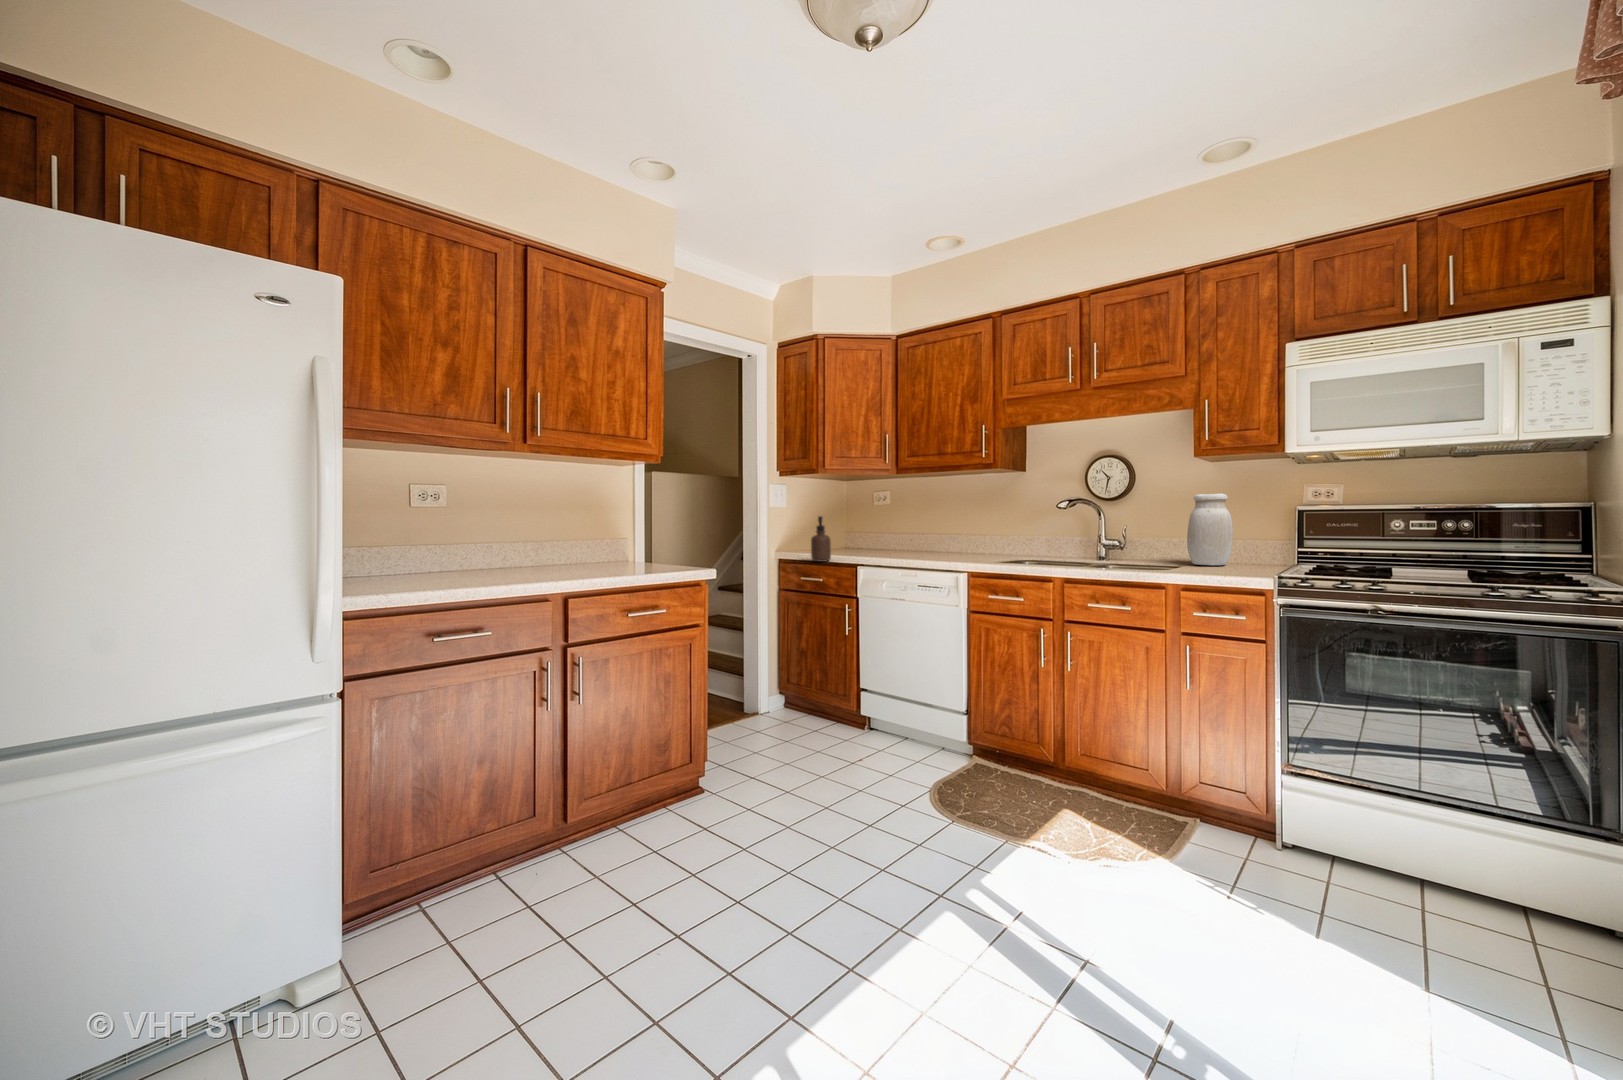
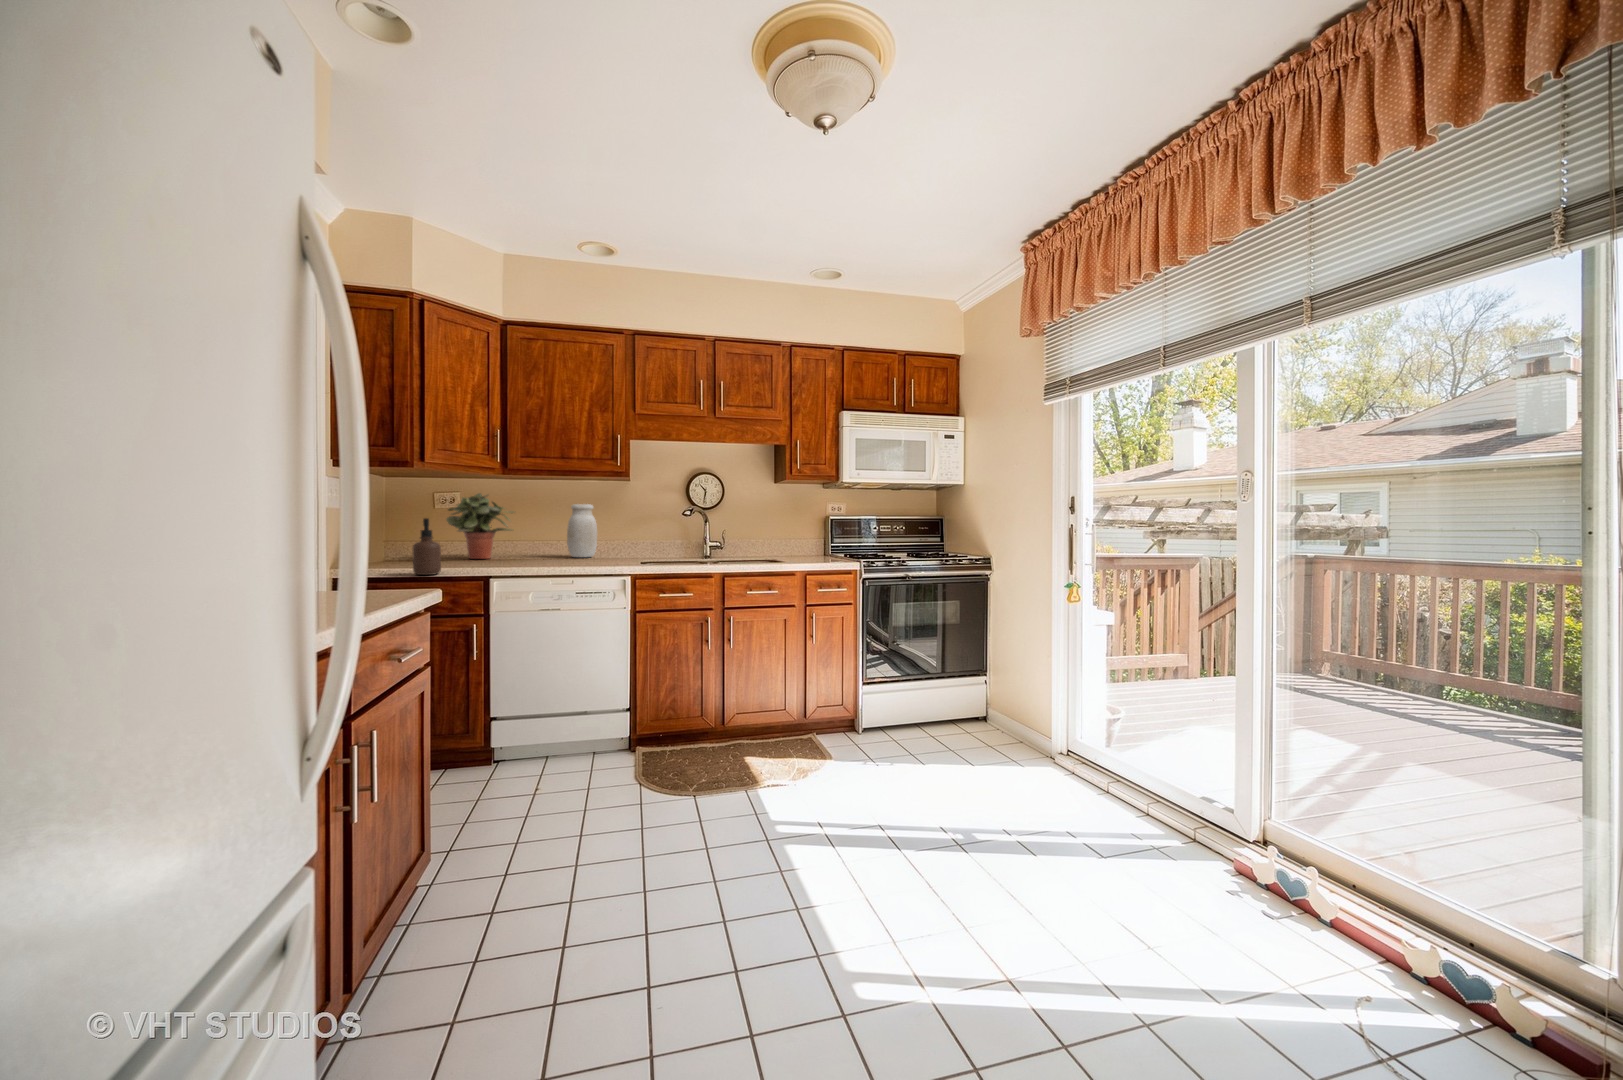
potted plant: none [871,492,926,550] -> present [446,493,514,559]
jar: present [1187,493,1233,565] -> present [567,504,597,557]

